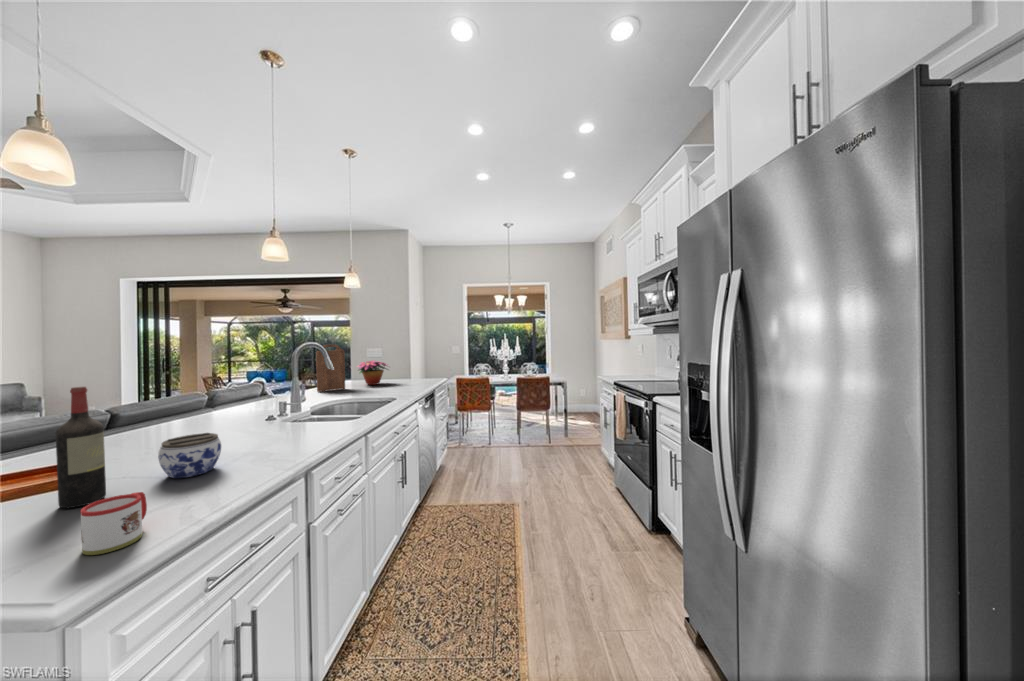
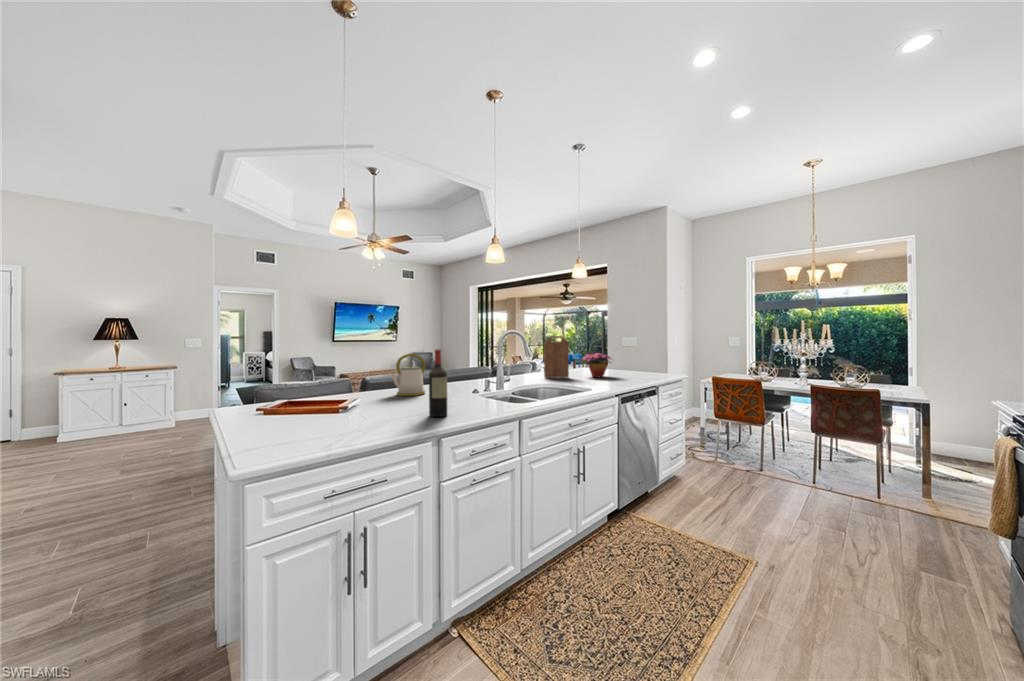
kettle: none [119,379,184,443] -> present [391,354,425,396]
wine bottle: present [56,387,106,508] -> present [429,349,447,417]
jar: present [158,433,221,478] -> none [364,392,400,420]
mug: present [80,492,147,555] -> none [274,418,315,451]

